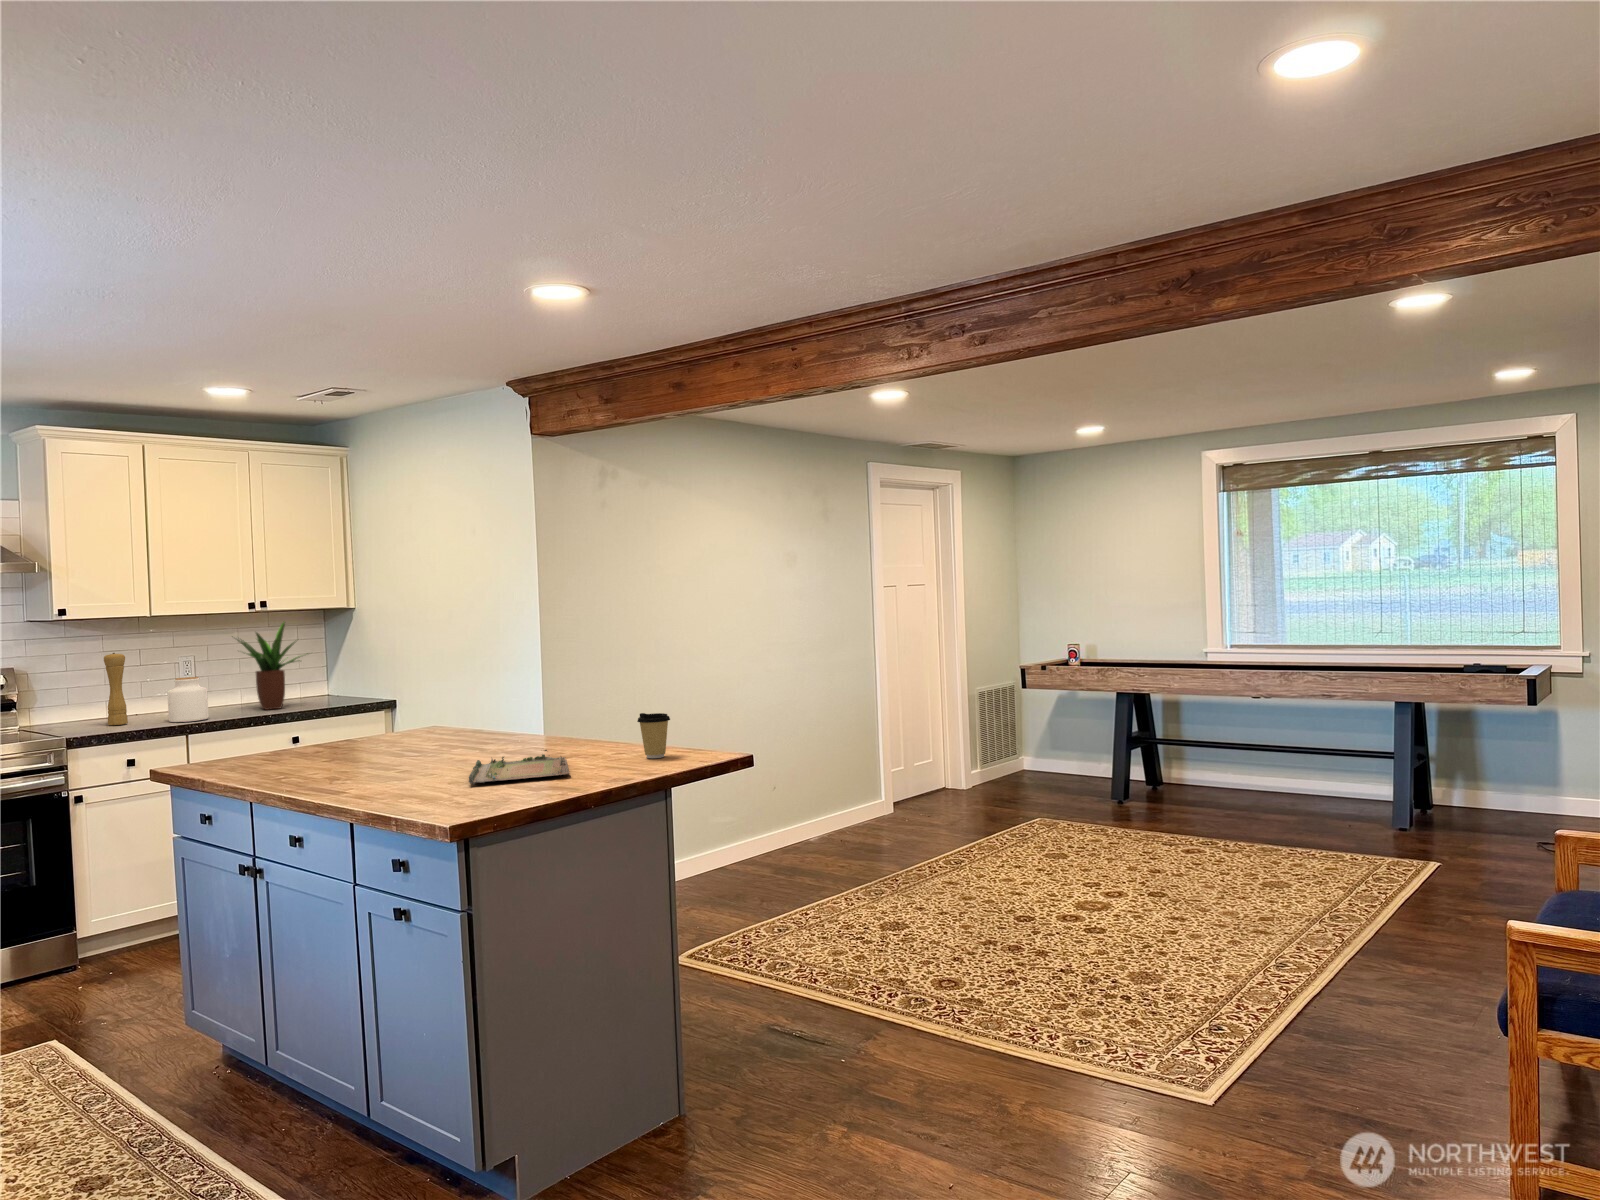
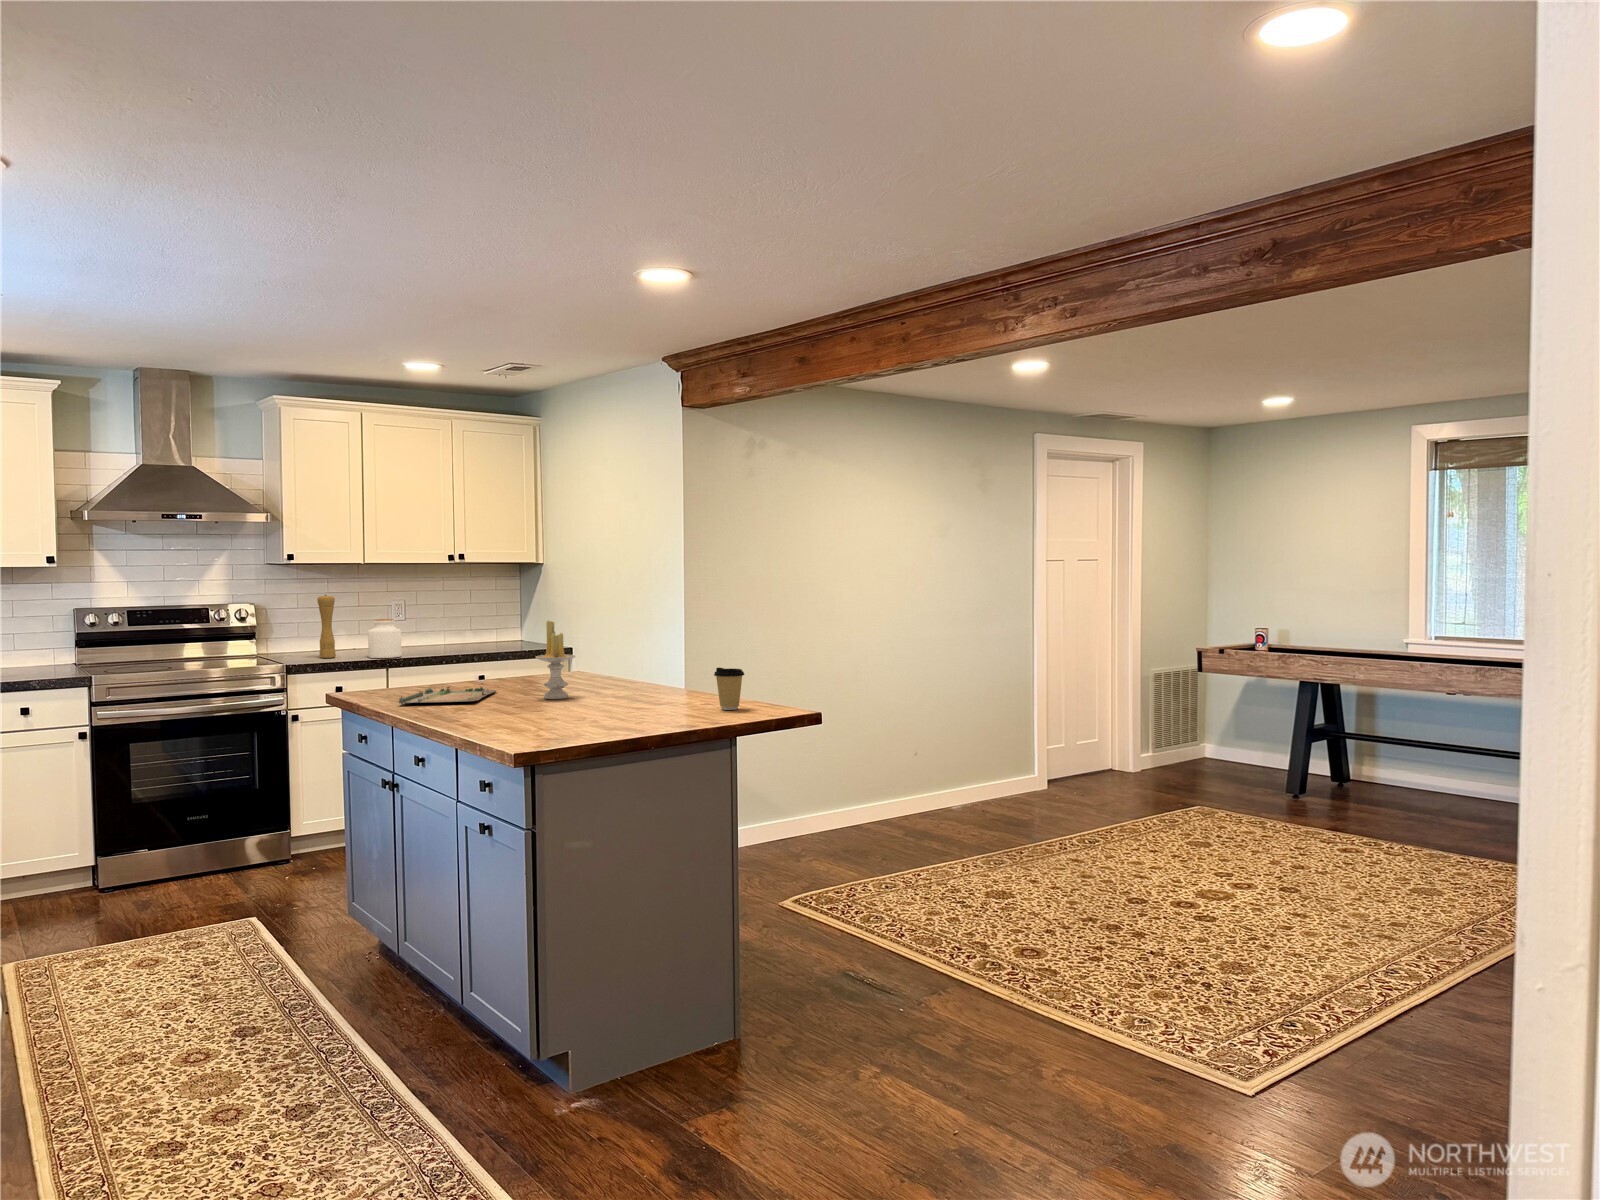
potted plant: present [237,622,300,710] -> none [425,572,494,652]
candle: none [419,671,465,758] -> present [536,621,575,699]
tray: present [469,750,570,784] -> present [399,683,497,704]

